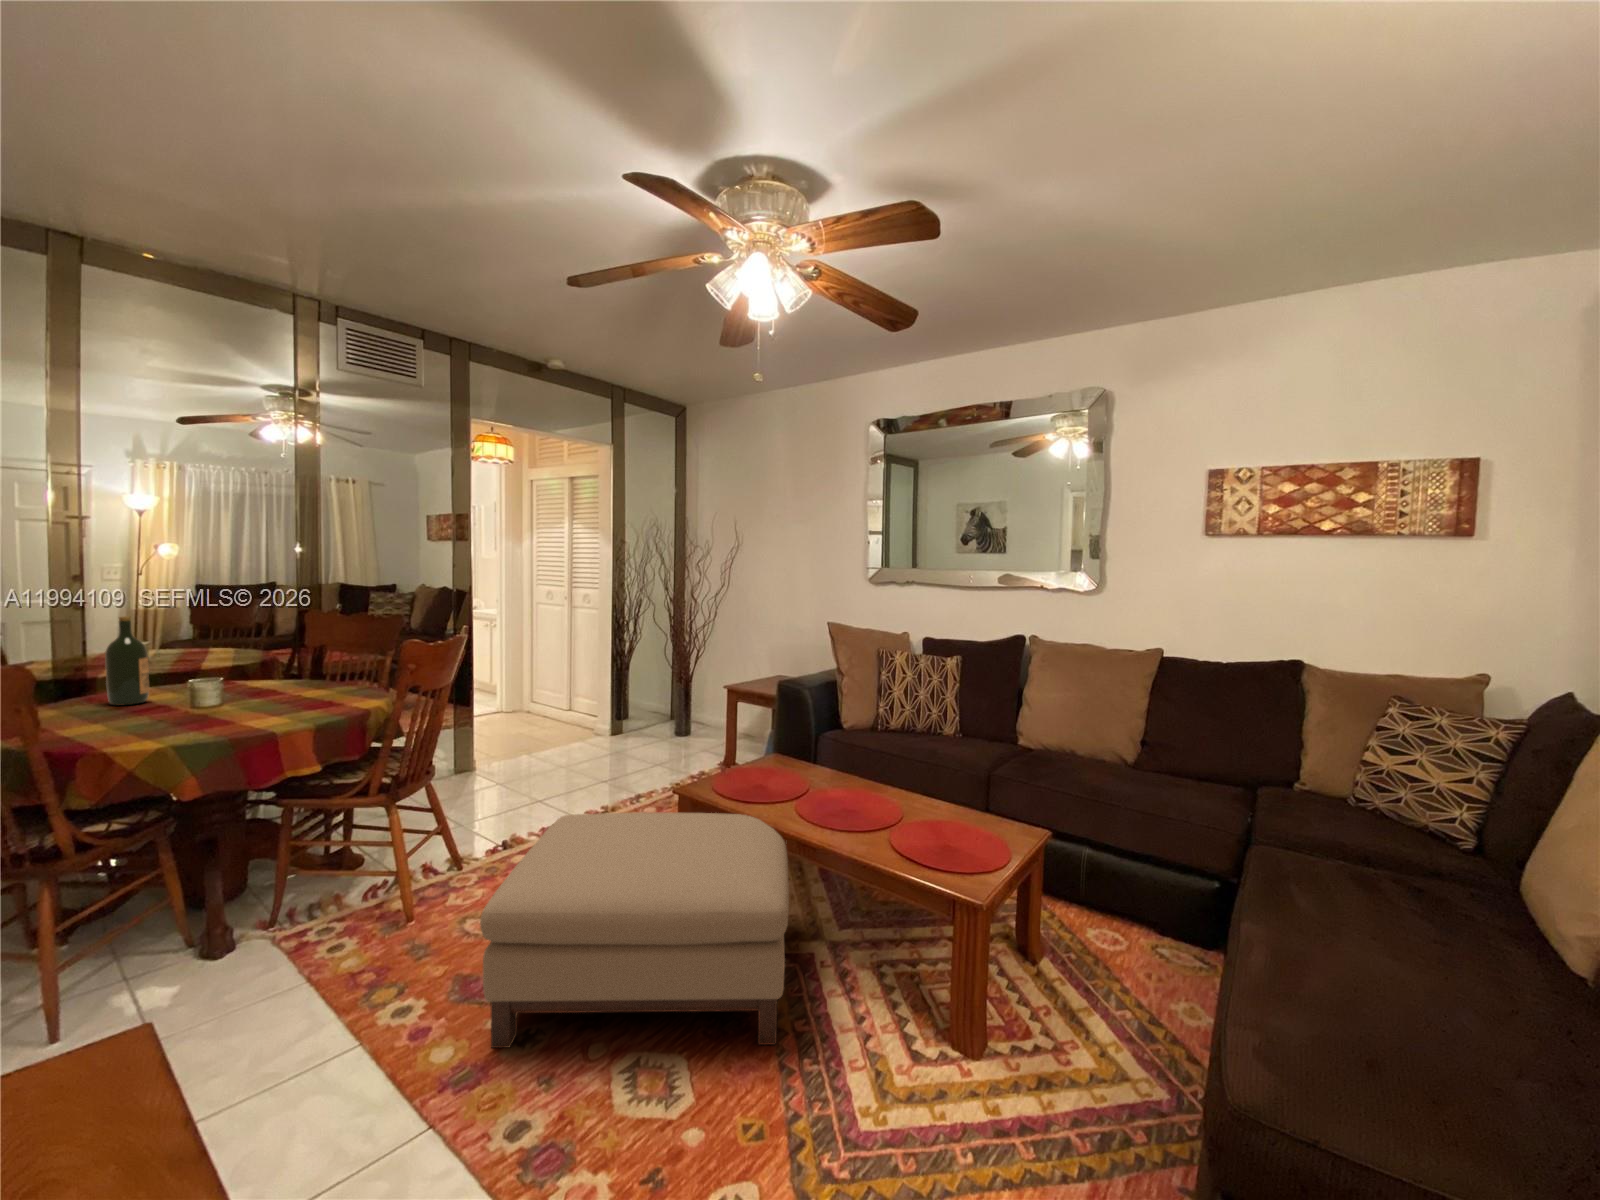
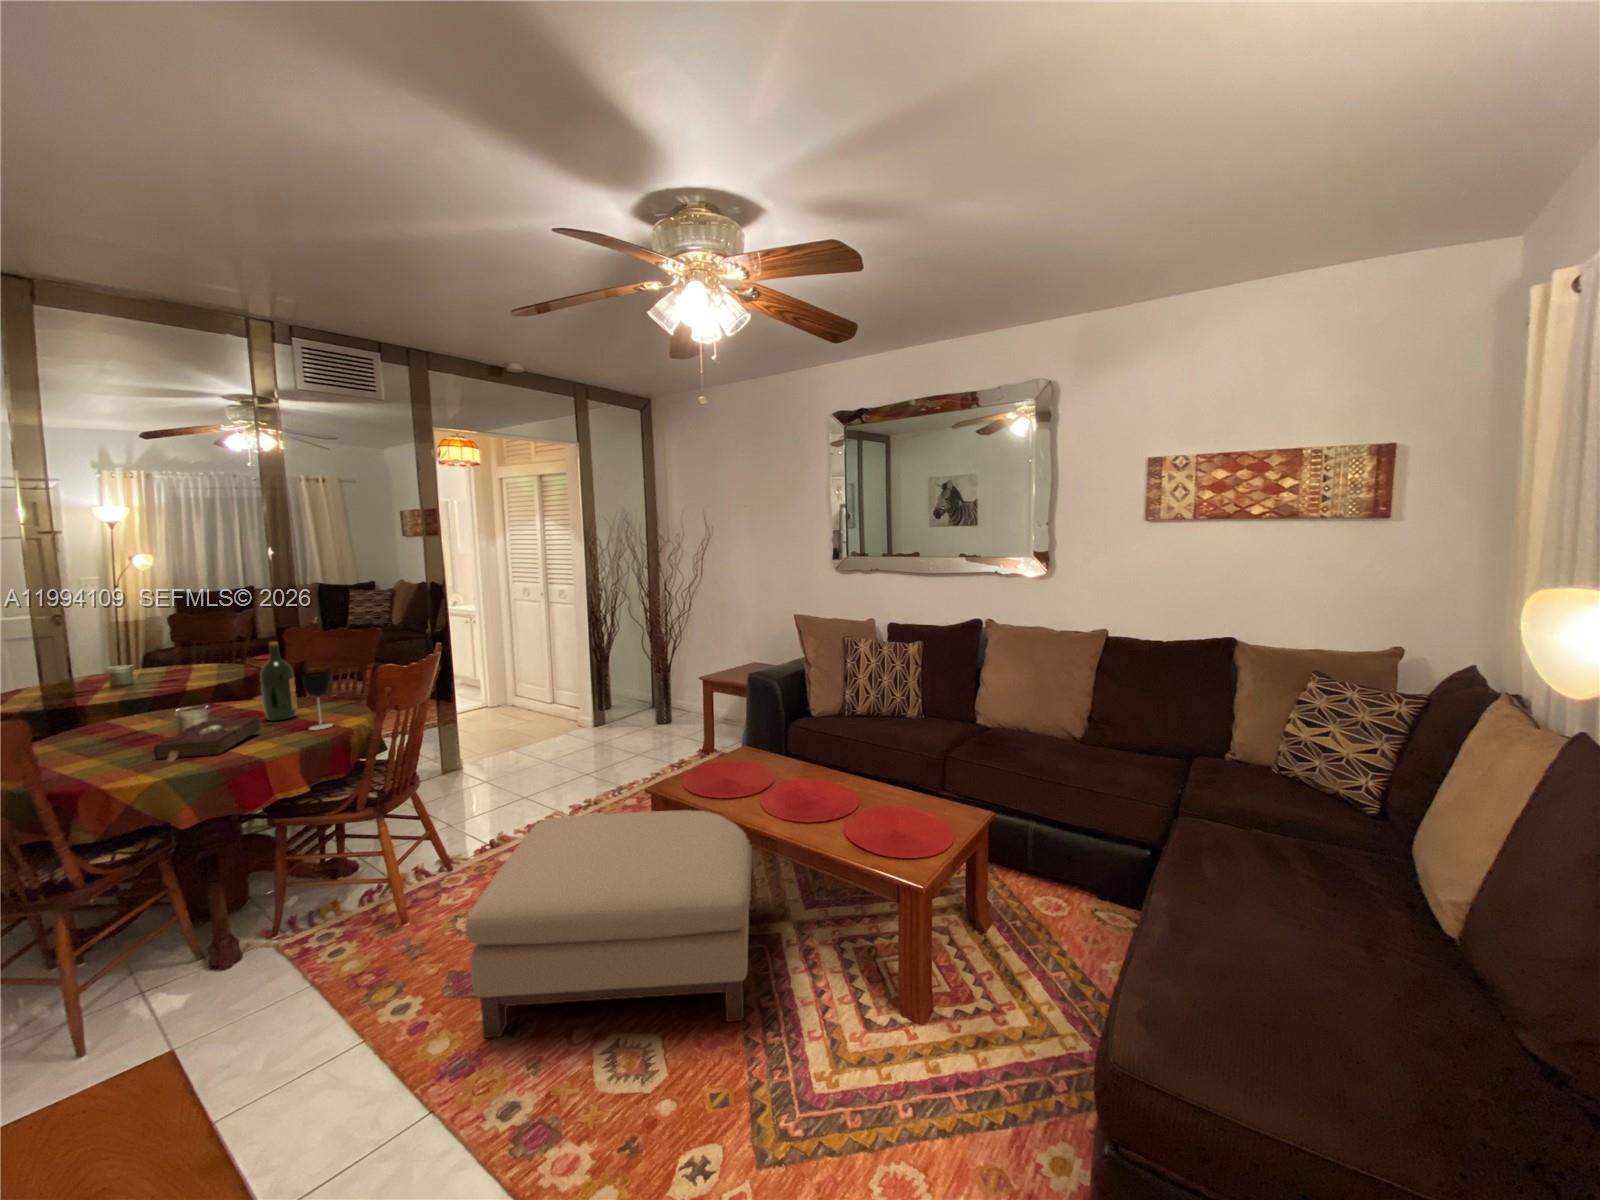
wine bottle: present [105,616,149,705] -> present [260,642,297,721]
wine glass: none [322,650,351,710] -> present [302,671,333,730]
book: none [164,693,276,733] -> present [153,717,260,762]

